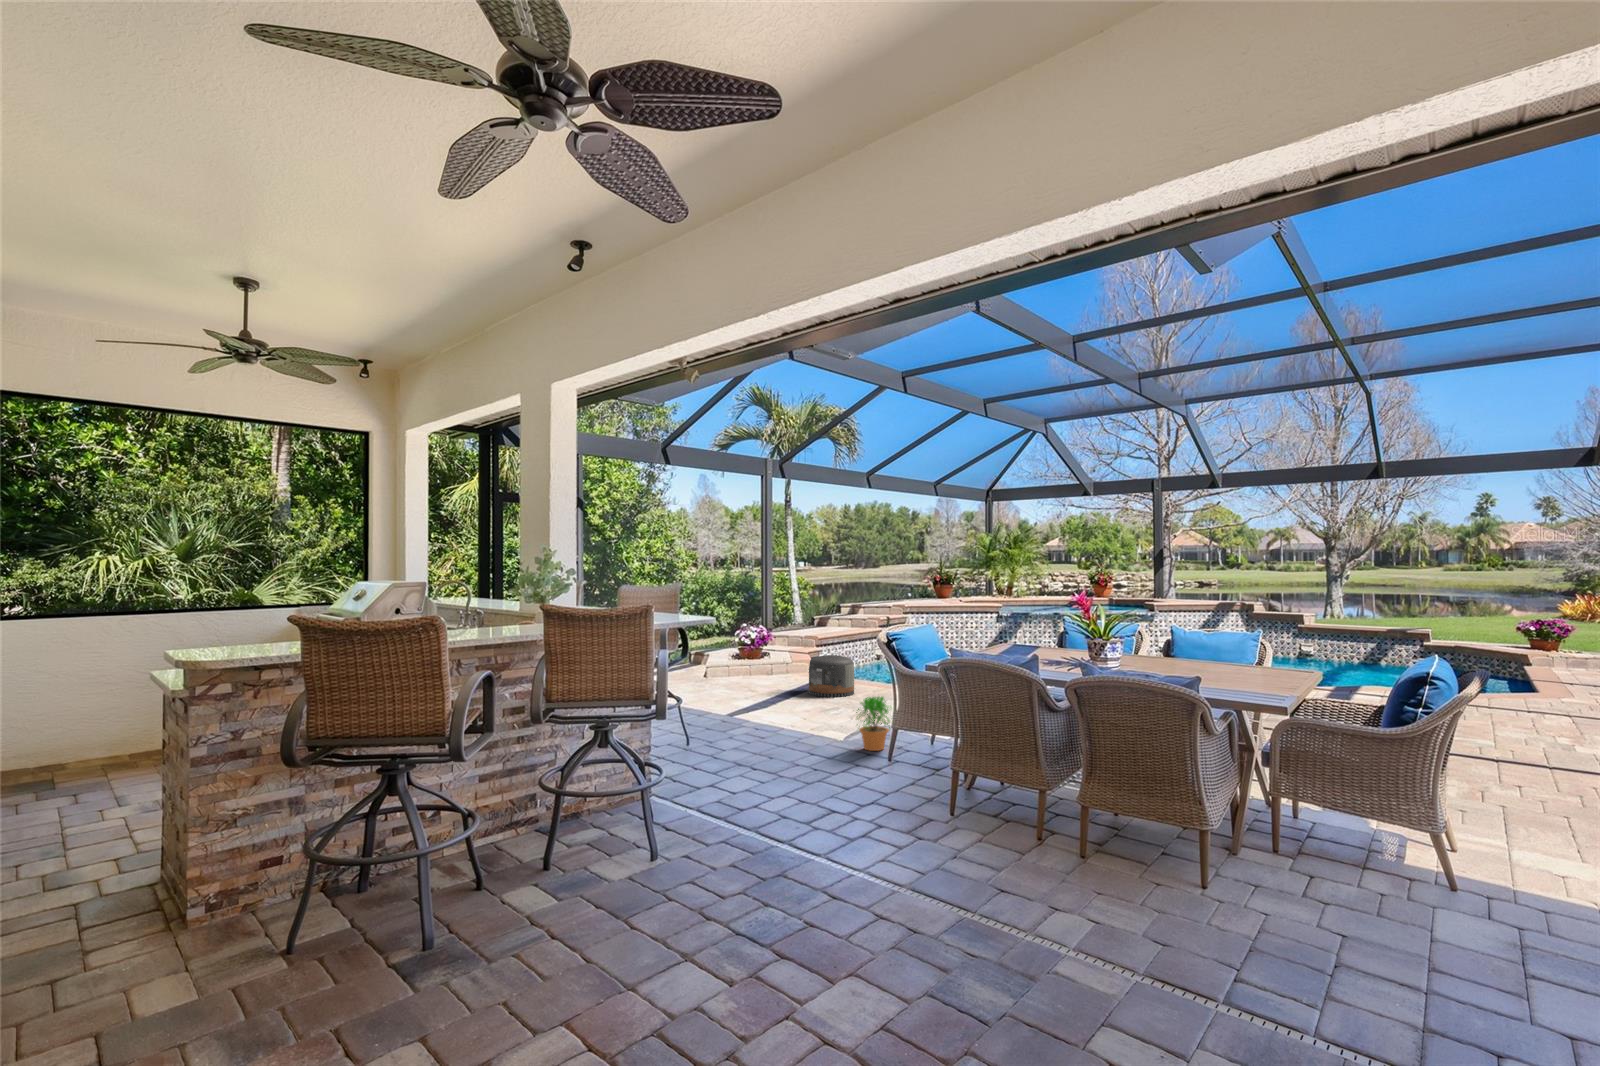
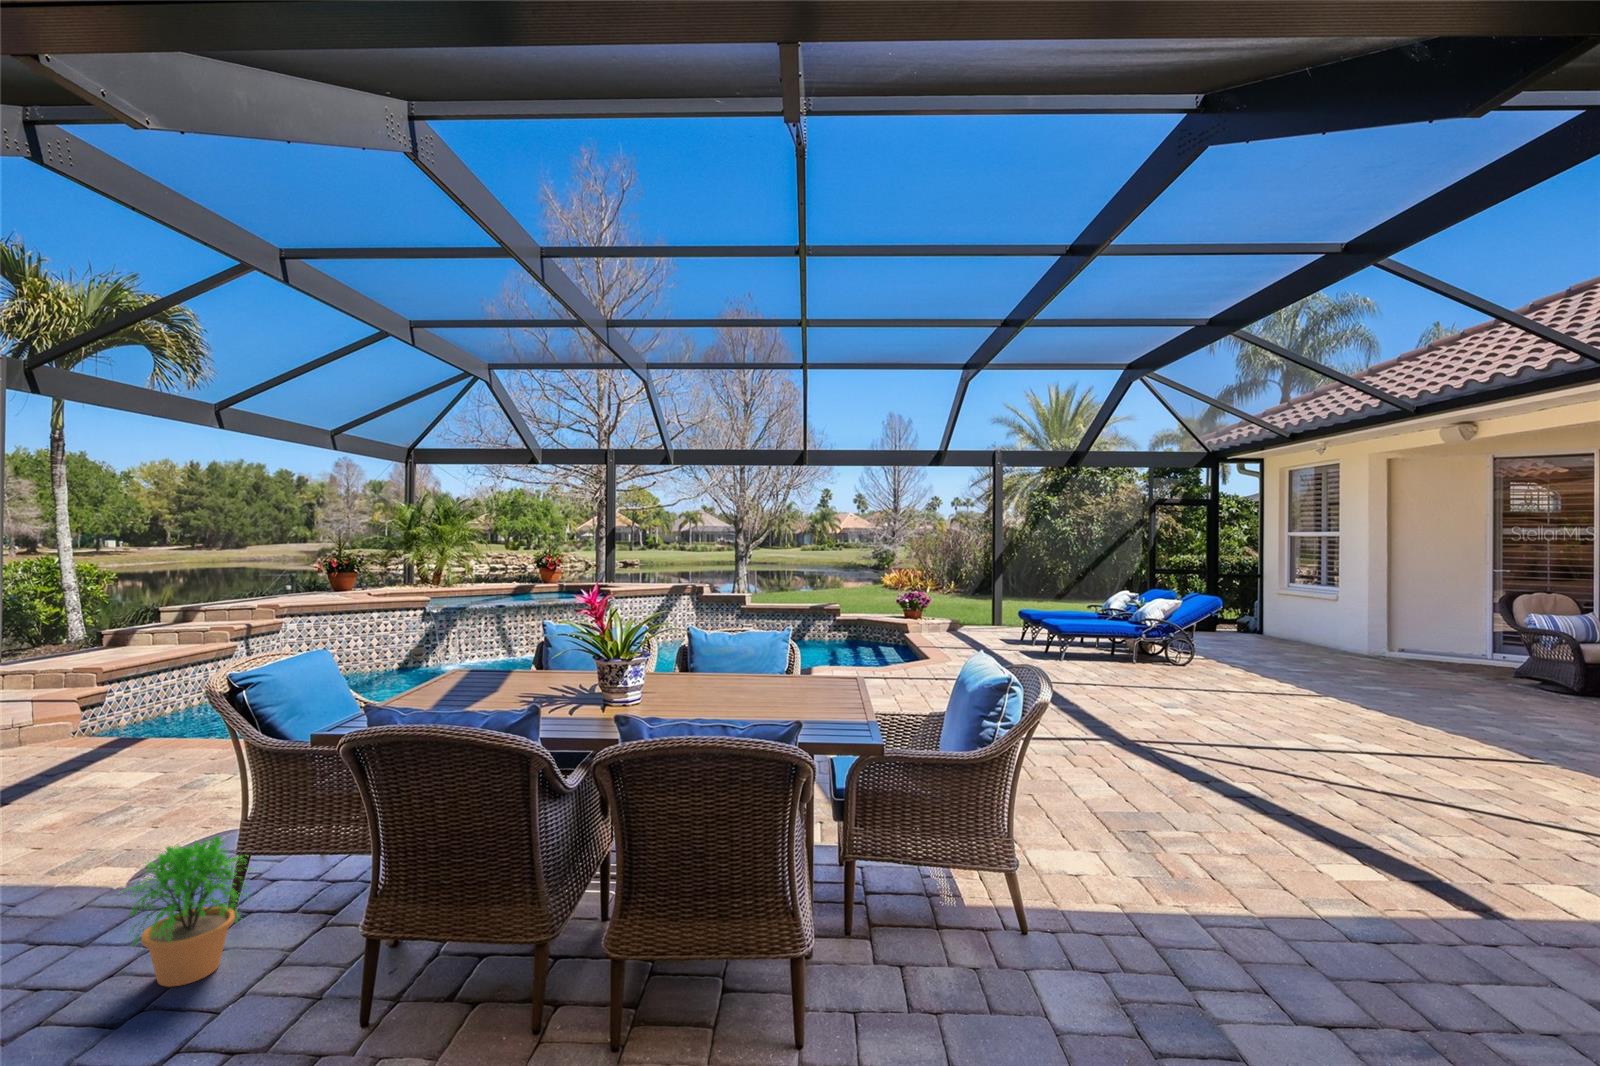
pouf: present [809,655,854,697] -> none [50,707,169,797]

